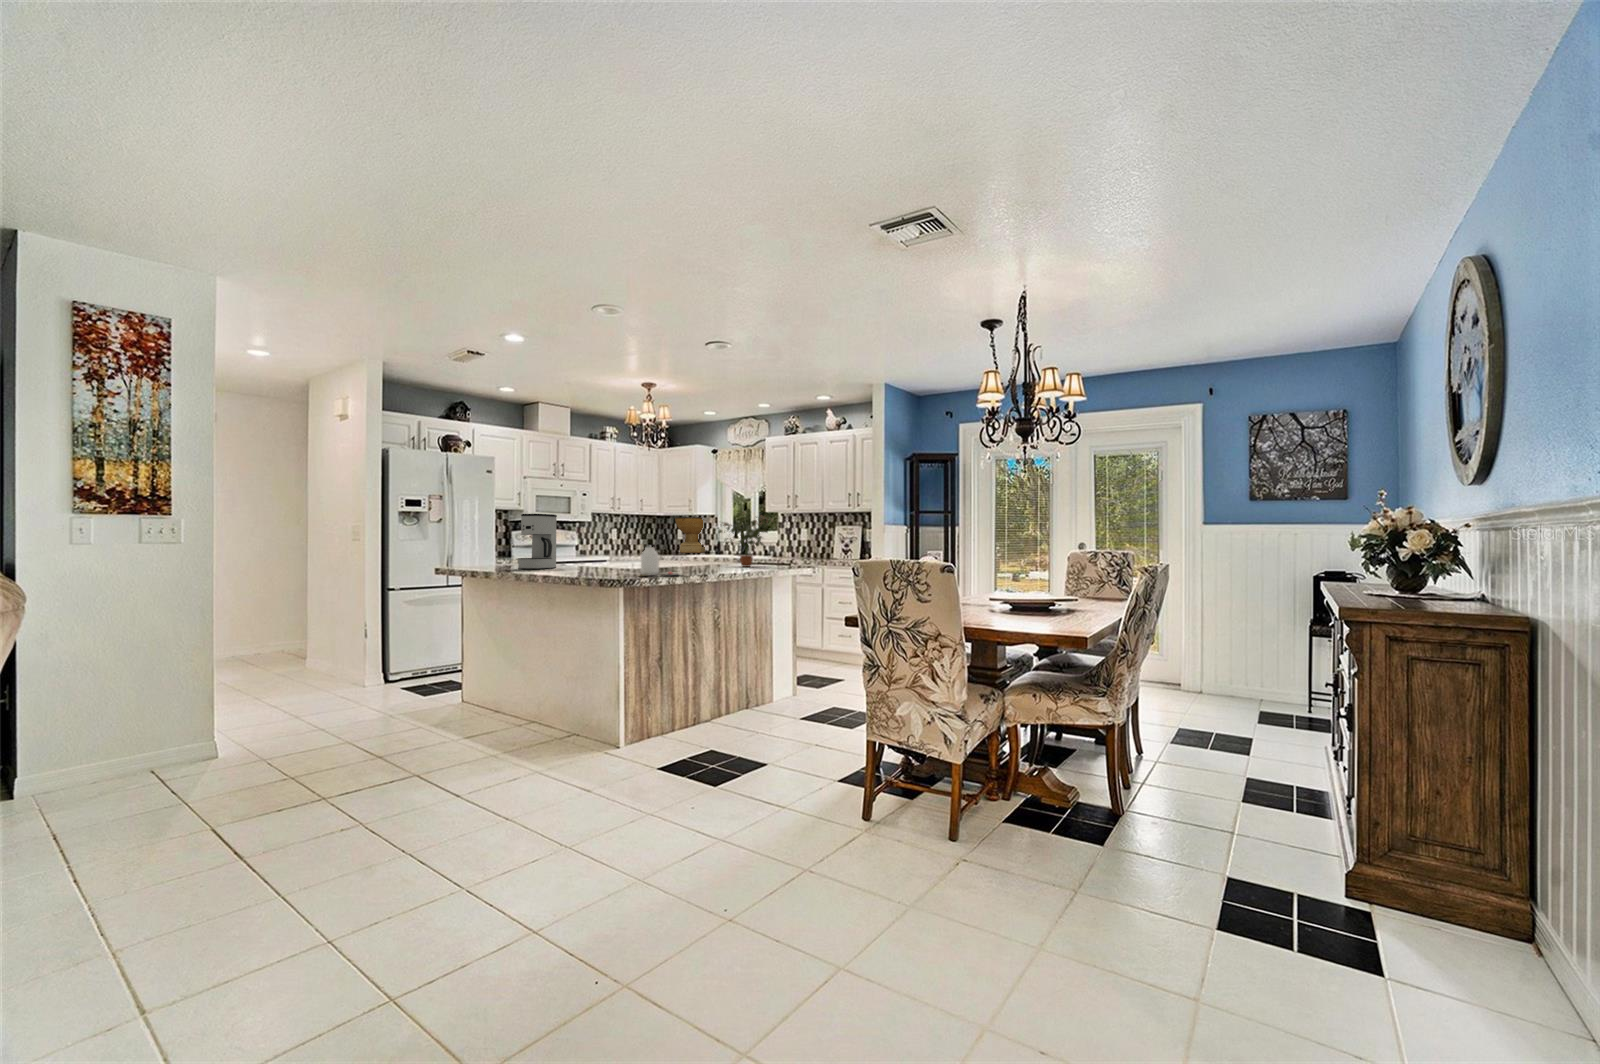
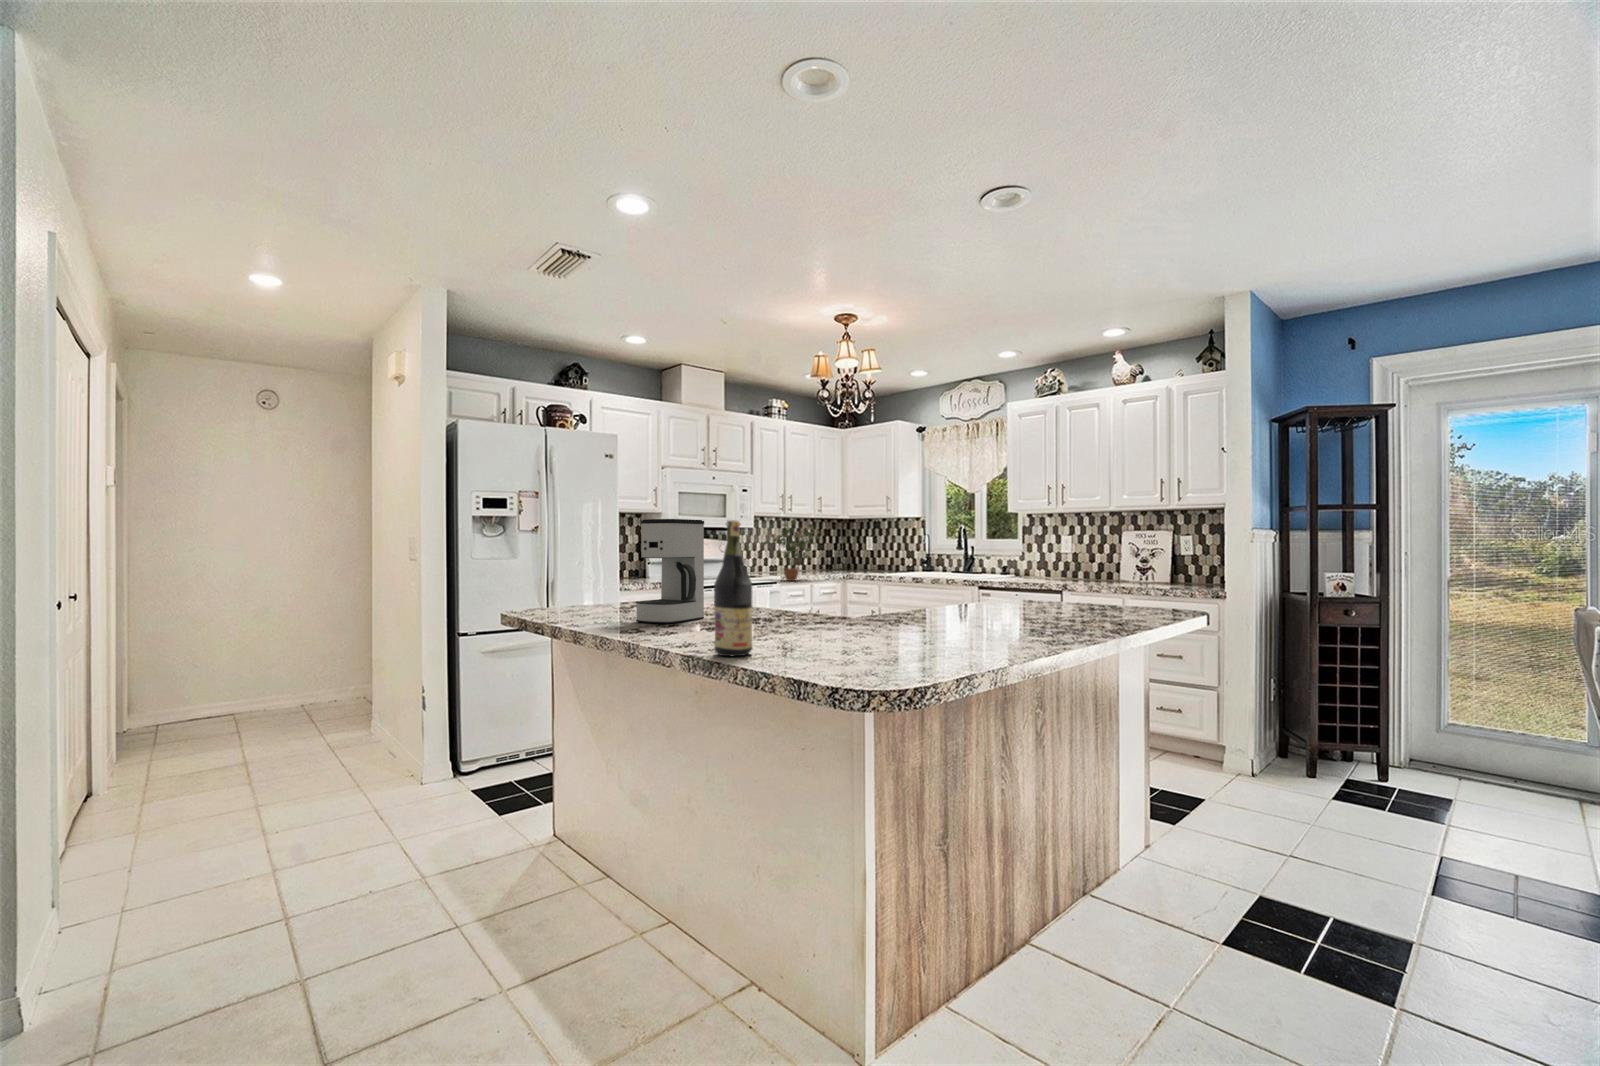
potted plant: present [718,510,773,567] -> present [763,520,819,581]
wine bottle: none [562,515,580,575] -> present [714,521,752,656]
decorative bowl: present [675,517,705,553] -> none [864,520,913,570]
jar: present [641,547,680,576] -> none [893,597,1009,672]

